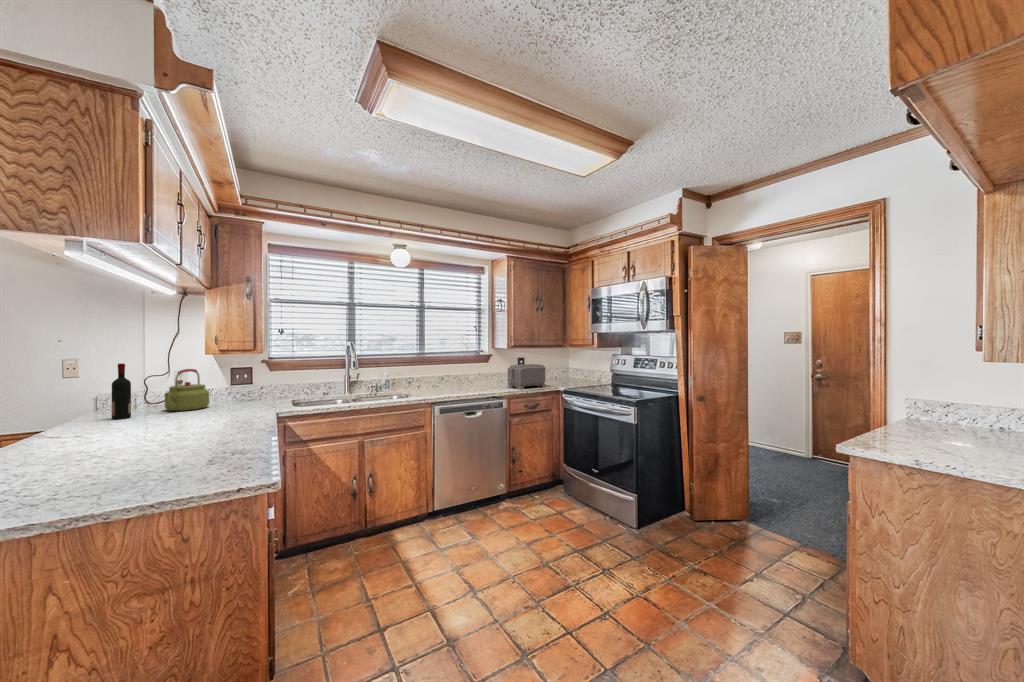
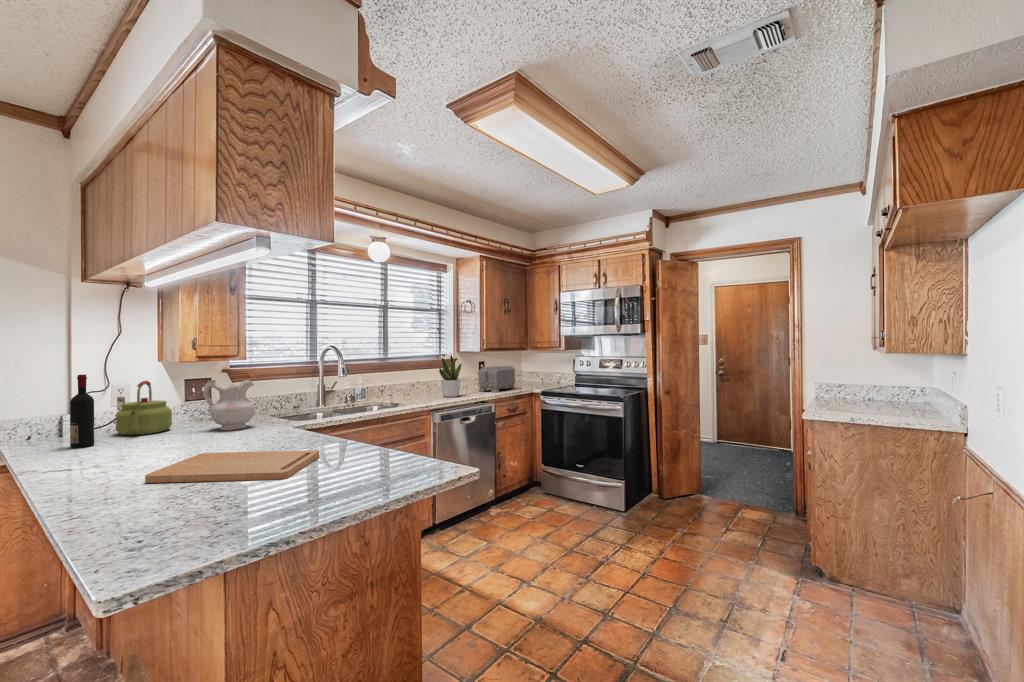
potted plant: none [459,350,485,392] -> present [439,354,462,397]
ceramic pitcher: none [219,370,261,412] -> present [203,380,255,430]
cutting board: none [34,435,204,473] -> present [145,450,319,483]

